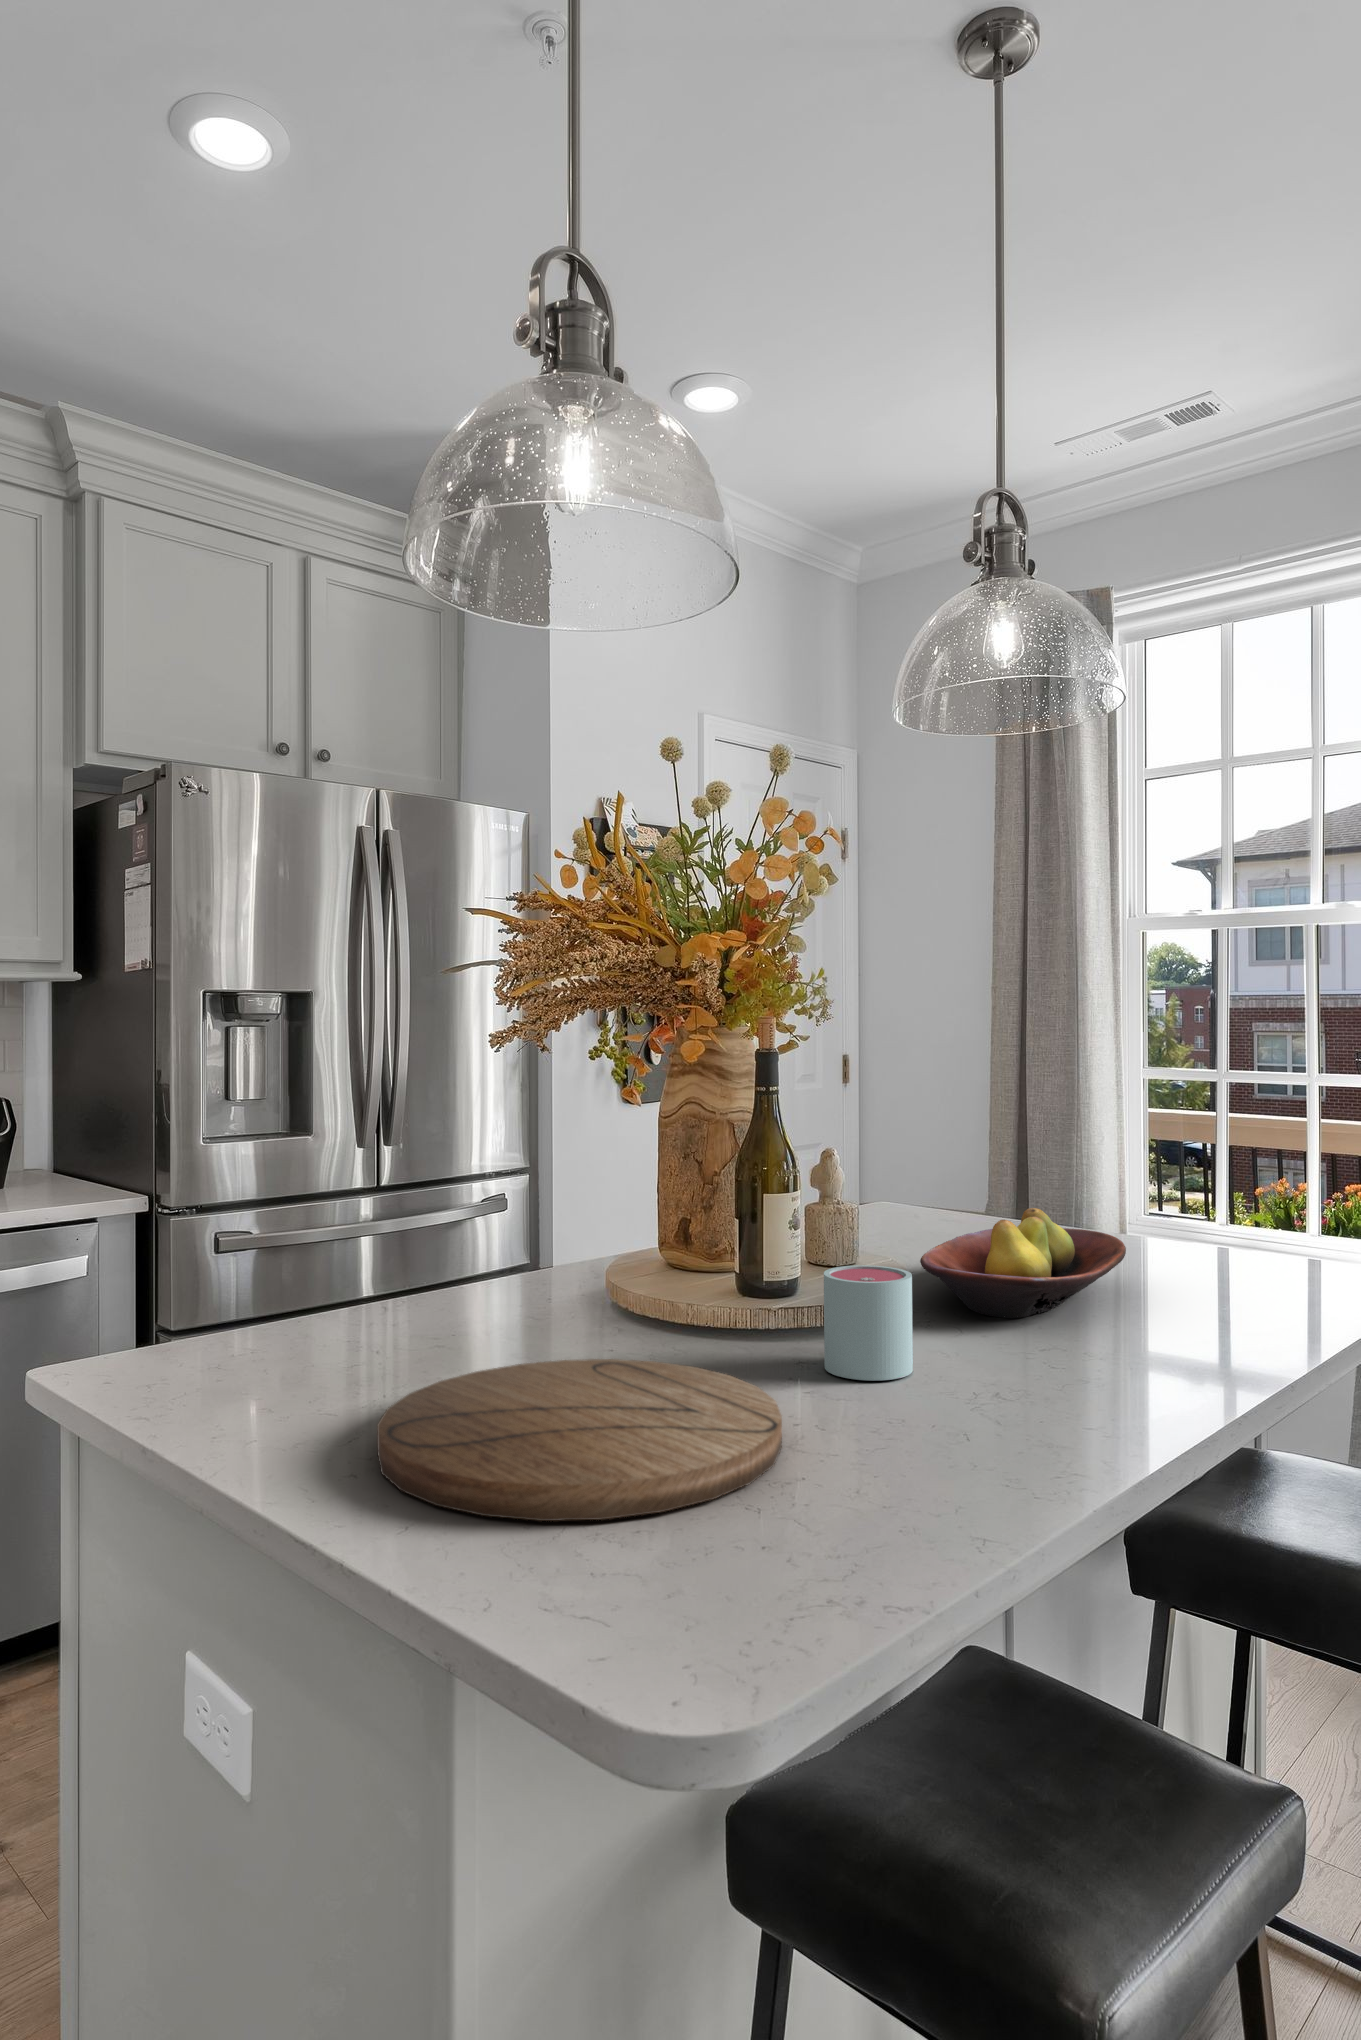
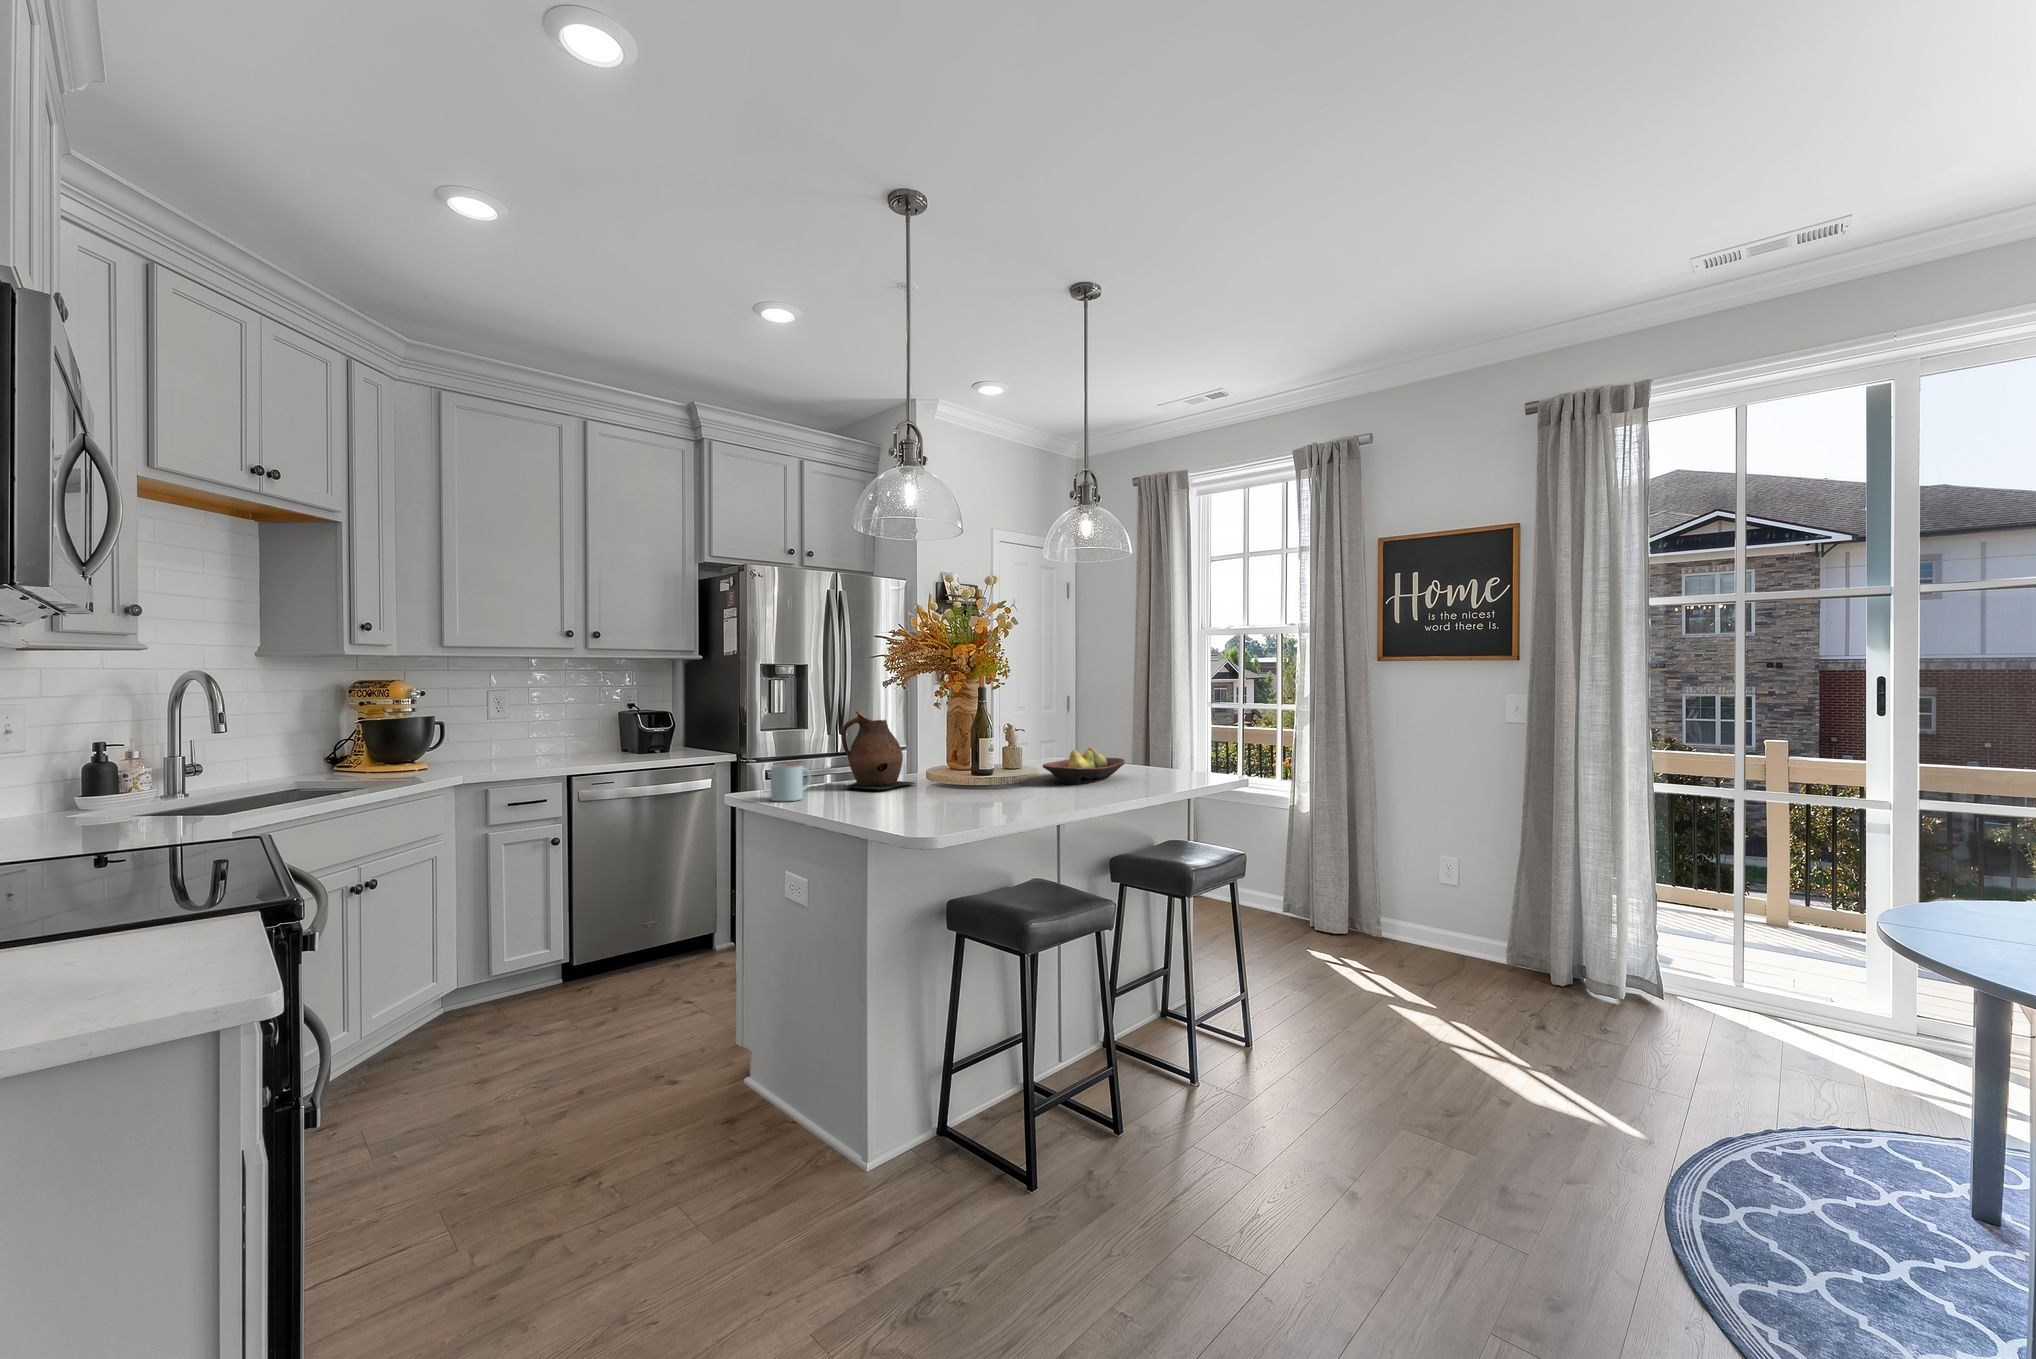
ceramic pitcher: none [373,1120,580,1356] -> present [841,711,915,791]
mug: present [824,1265,913,1381] -> present [771,764,811,801]
cutting board: present [377,1359,782,1521] -> none [846,788,971,815]

